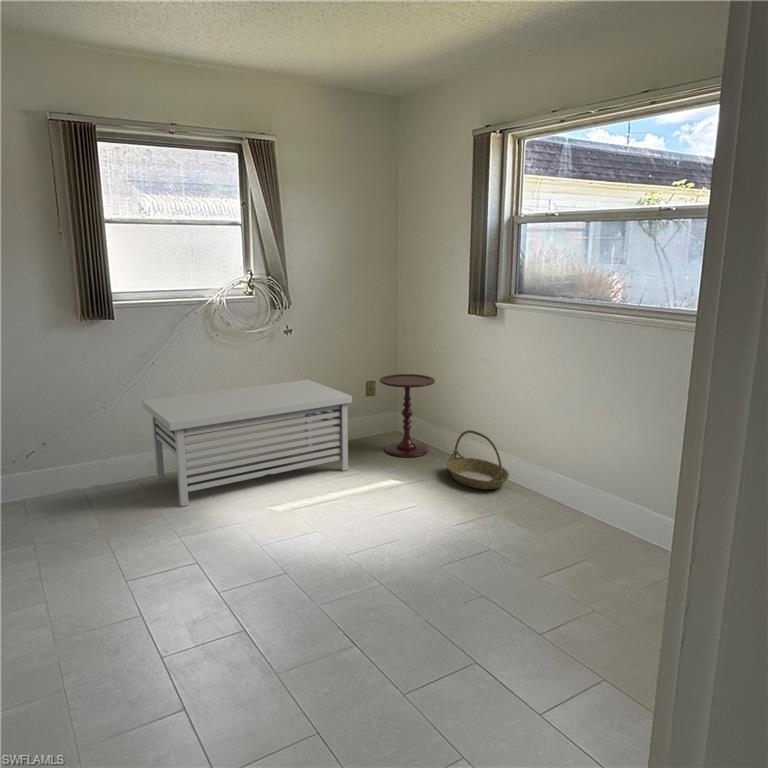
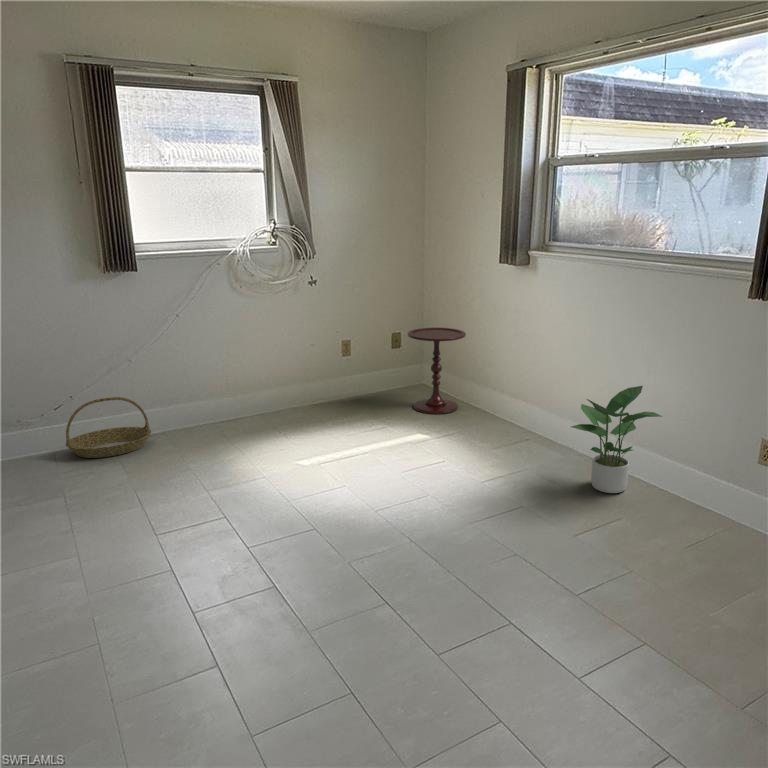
storage bench: present [142,380,352,506] -> none [165,333,377,458]
basket: present [446,430,509,489] -> present [66,397,151,458]
potted plant: none [544,430,634,535] -> present [571,386,662,493]

